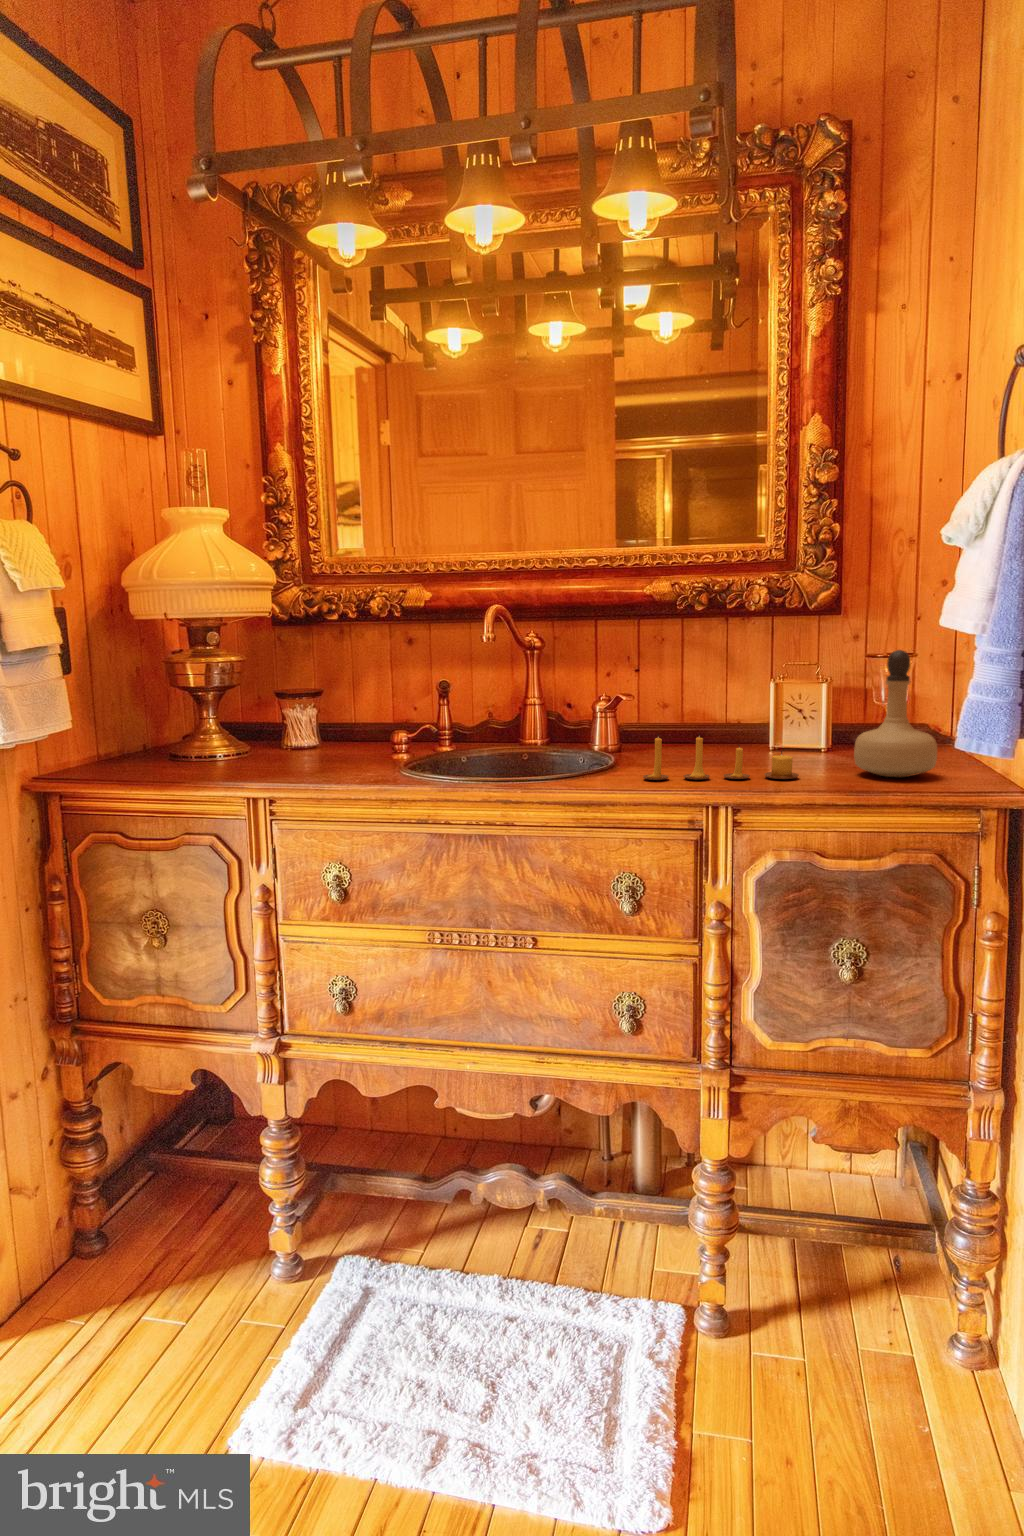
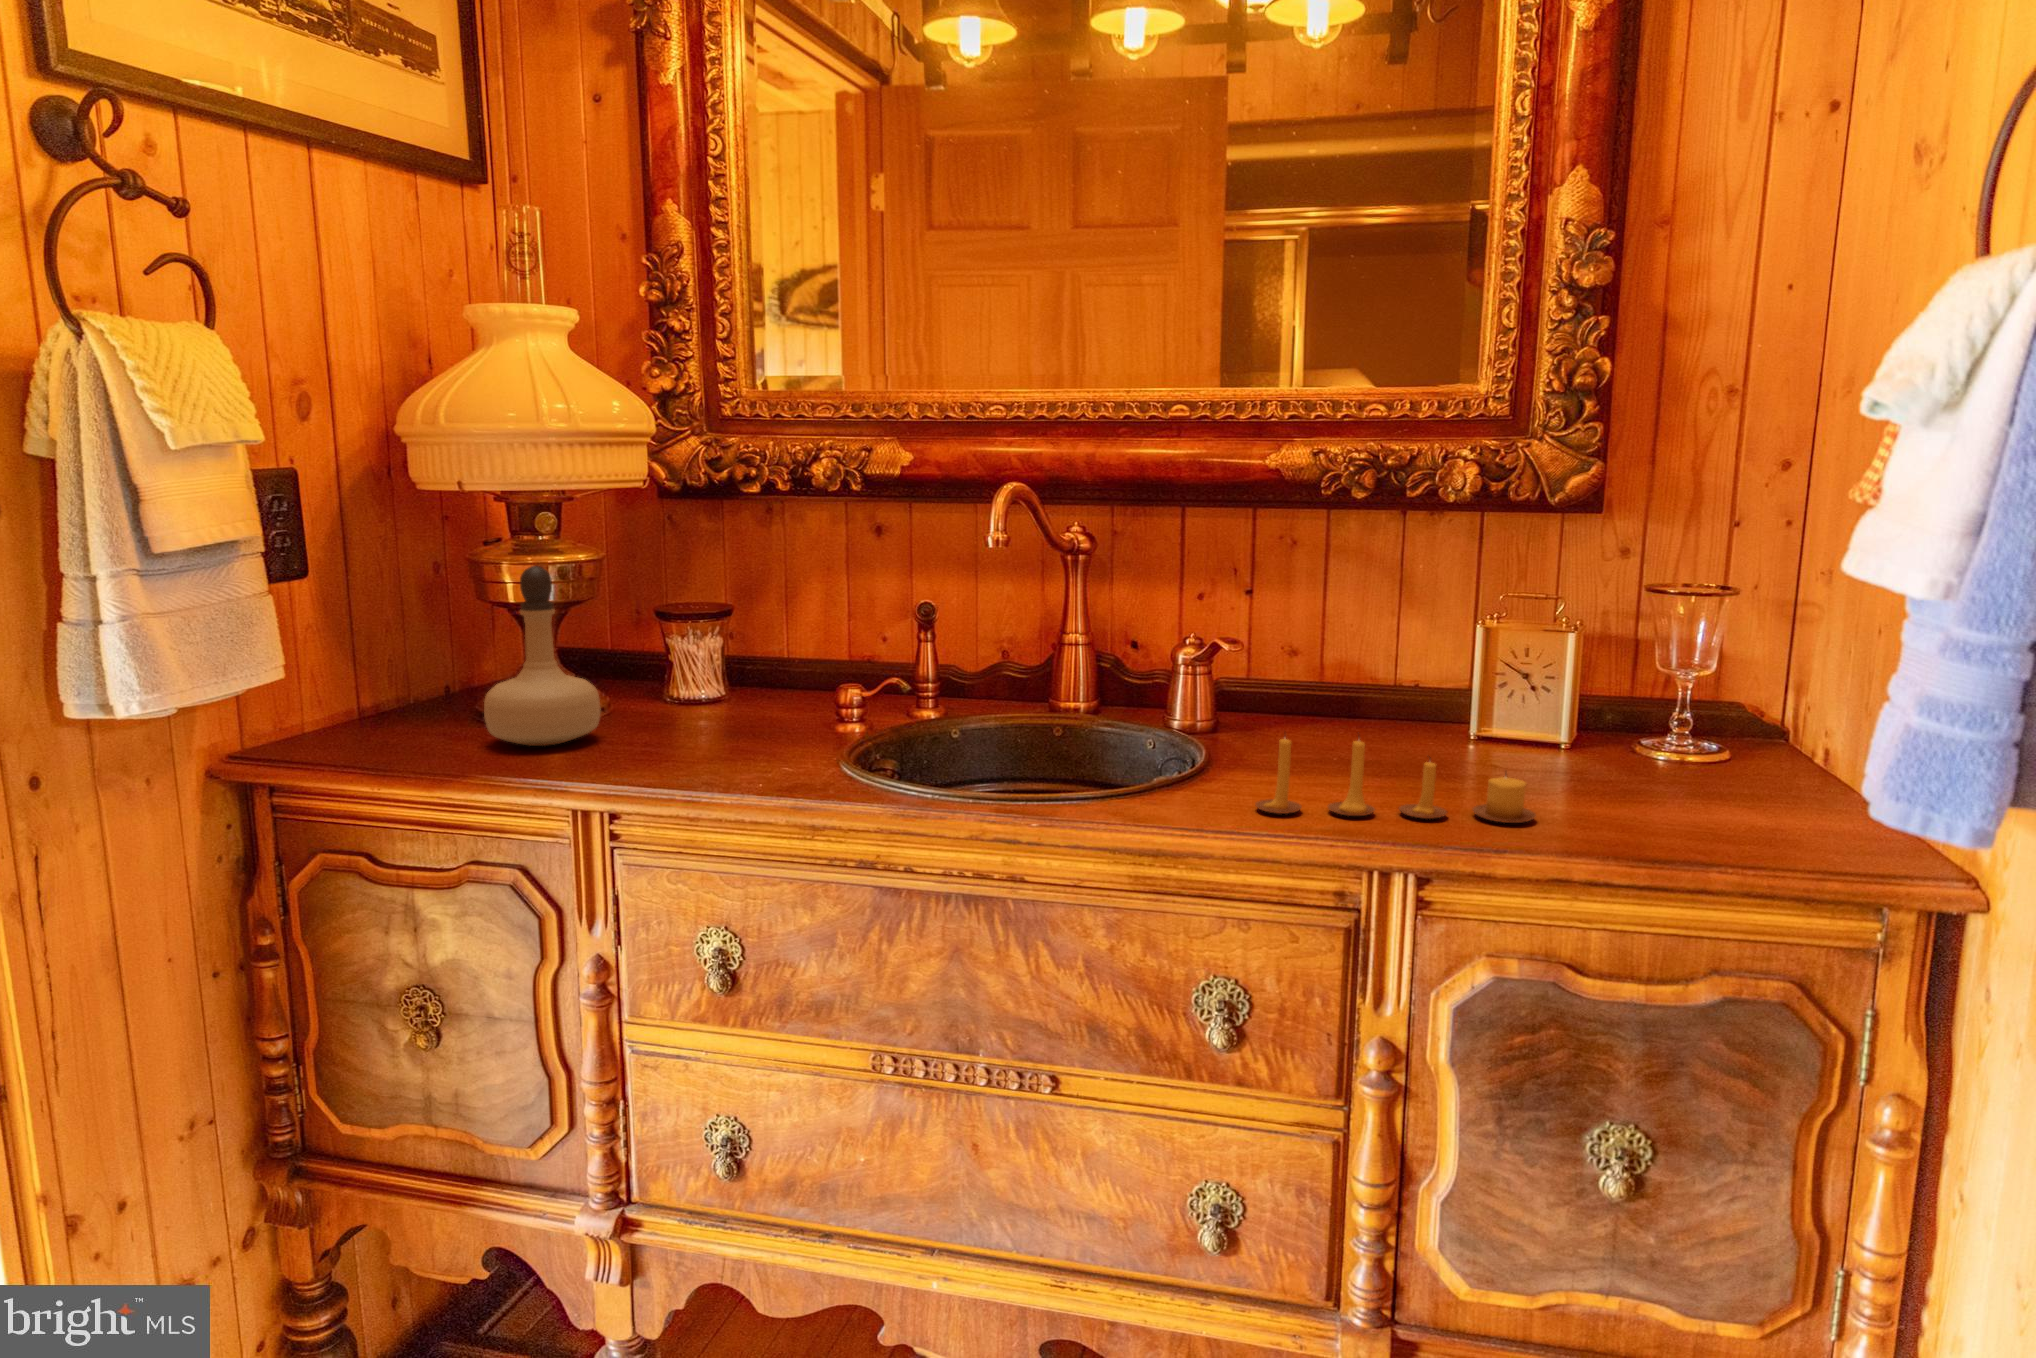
perfume bottle: present [854,650,937,777] -> present [484,566,600,746]

